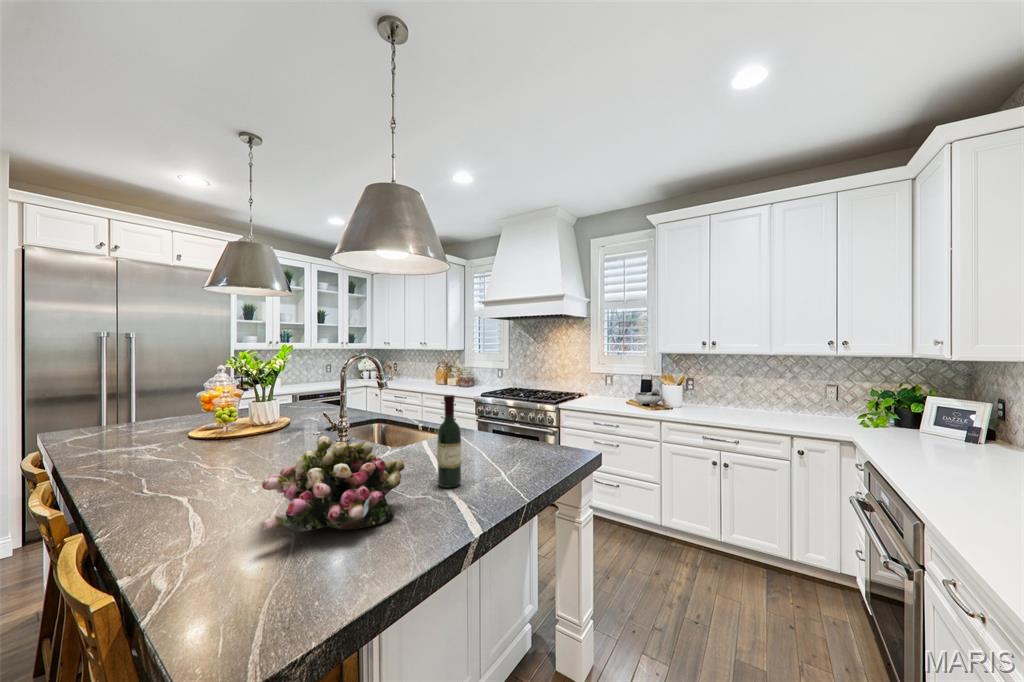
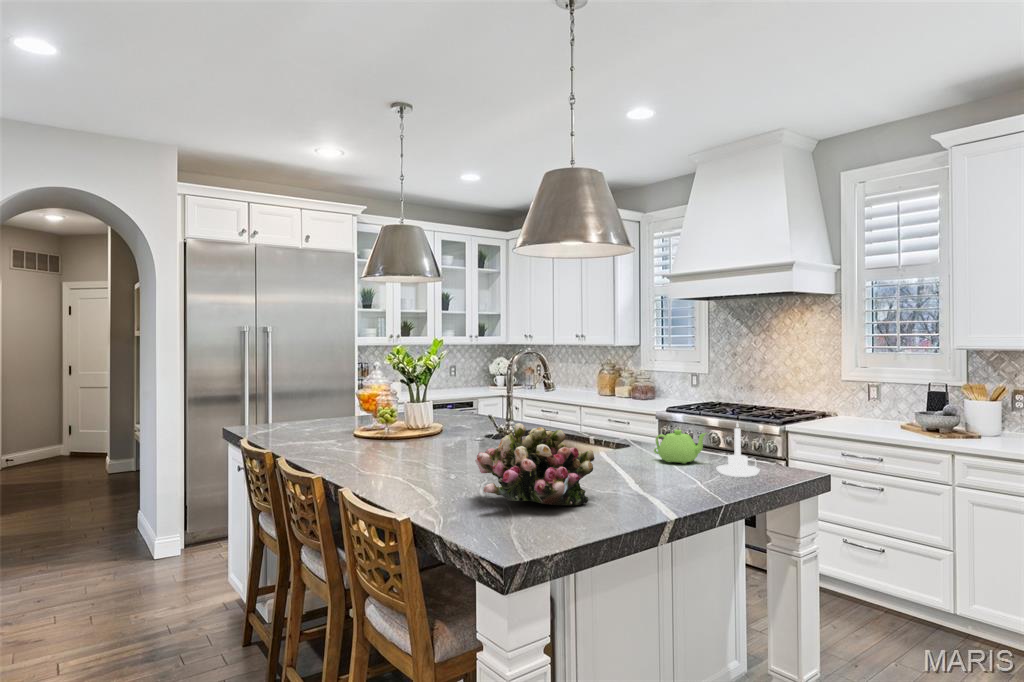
wine bottle: present [437,395,461,488] -> none [625,390,651,488]
candle holder: none [518,416,552,464] -> present [717,422,760,477]
teapot: none [467,422,510,450] -> present [654,430,706,464]

